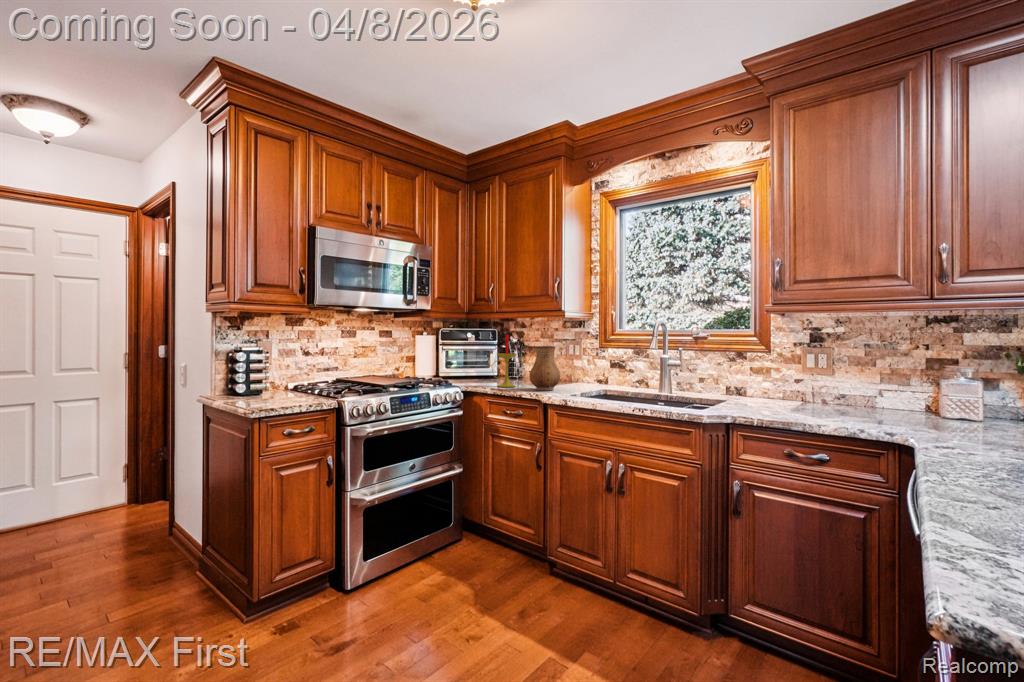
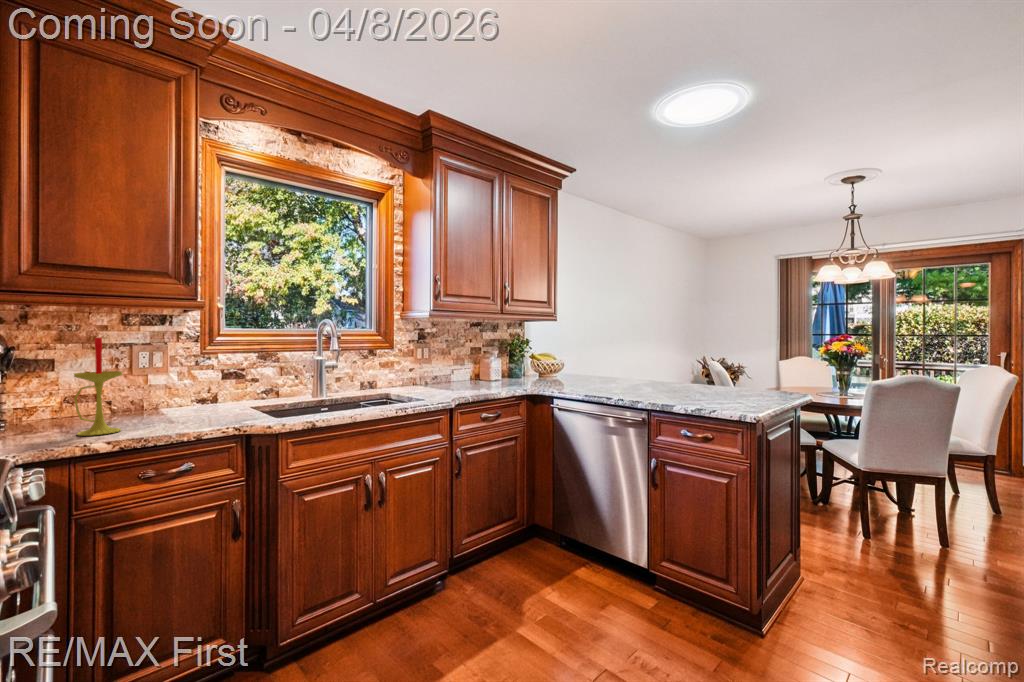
ceramic pitcher: present [530,346,560,390] -> none [162,354,223,423]

